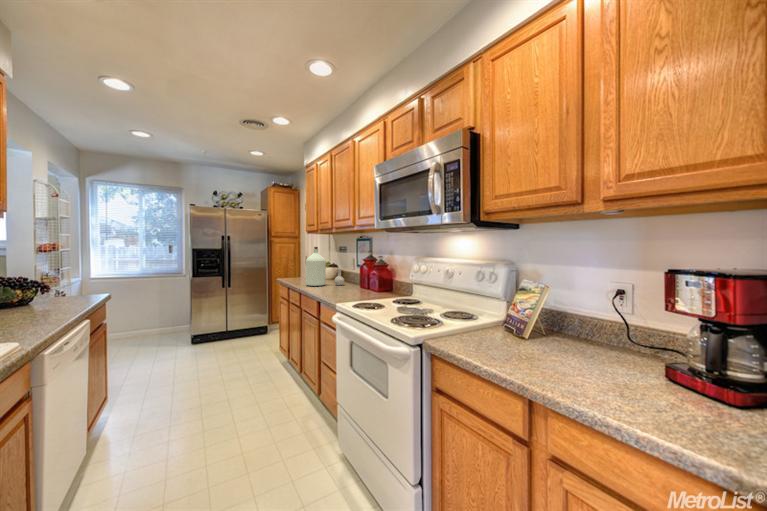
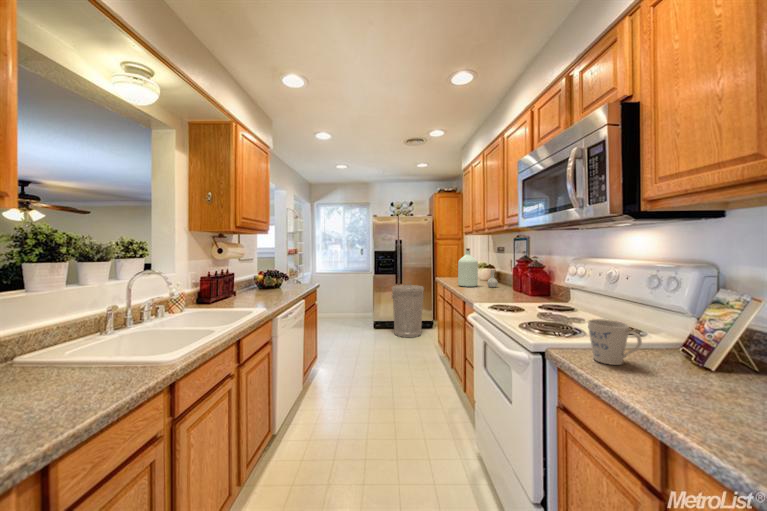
trash can: none [217,284,259,349] -> present [392,282,424,338]
mug: none [456,309,494,346] -> present [588,319,642,365]

